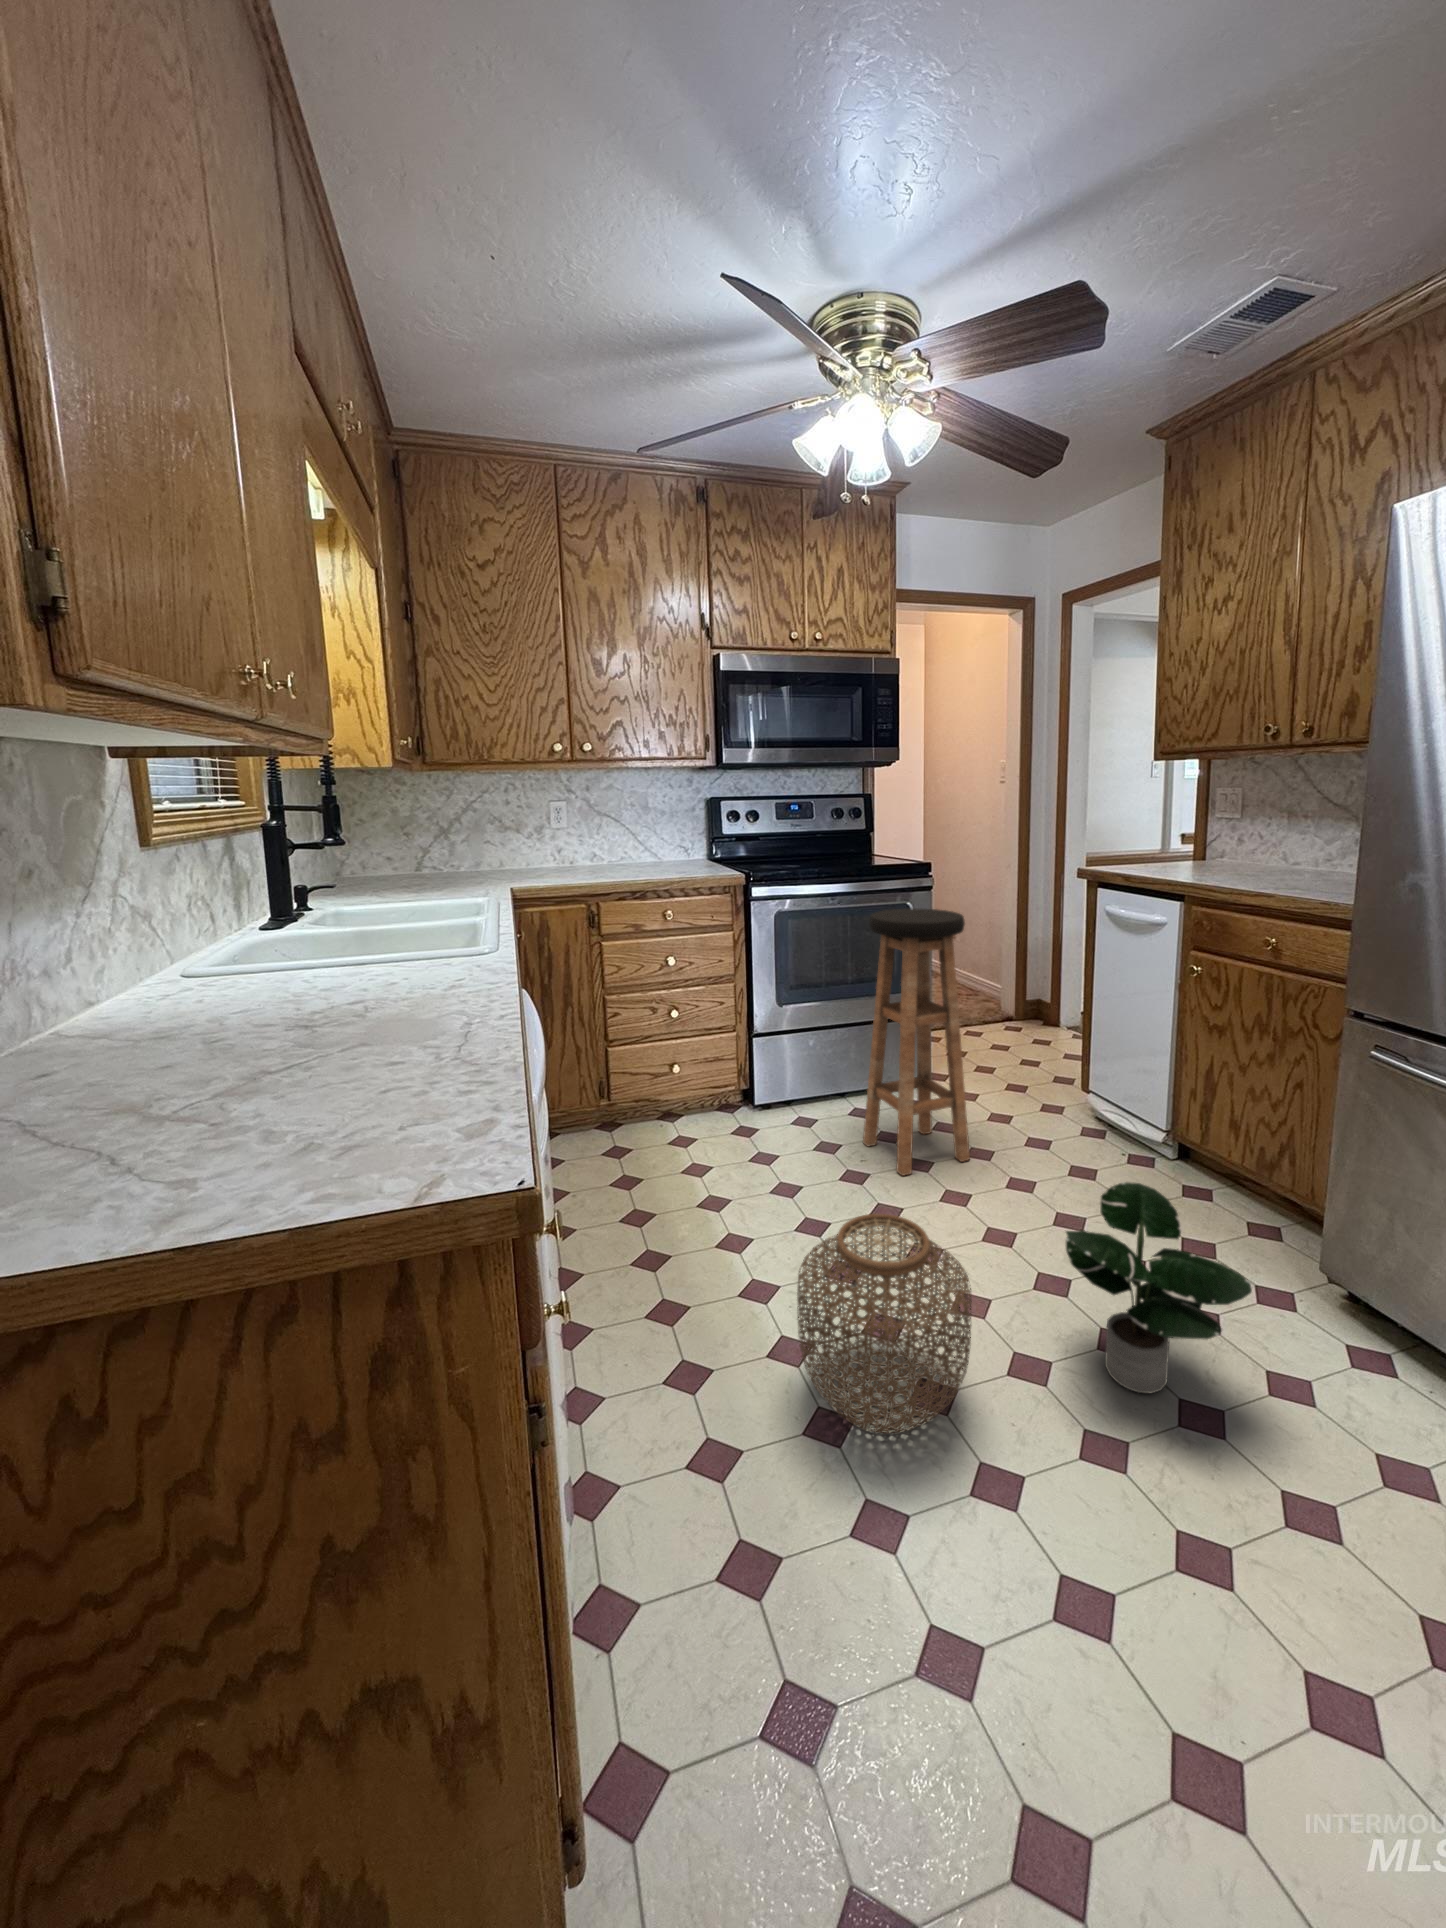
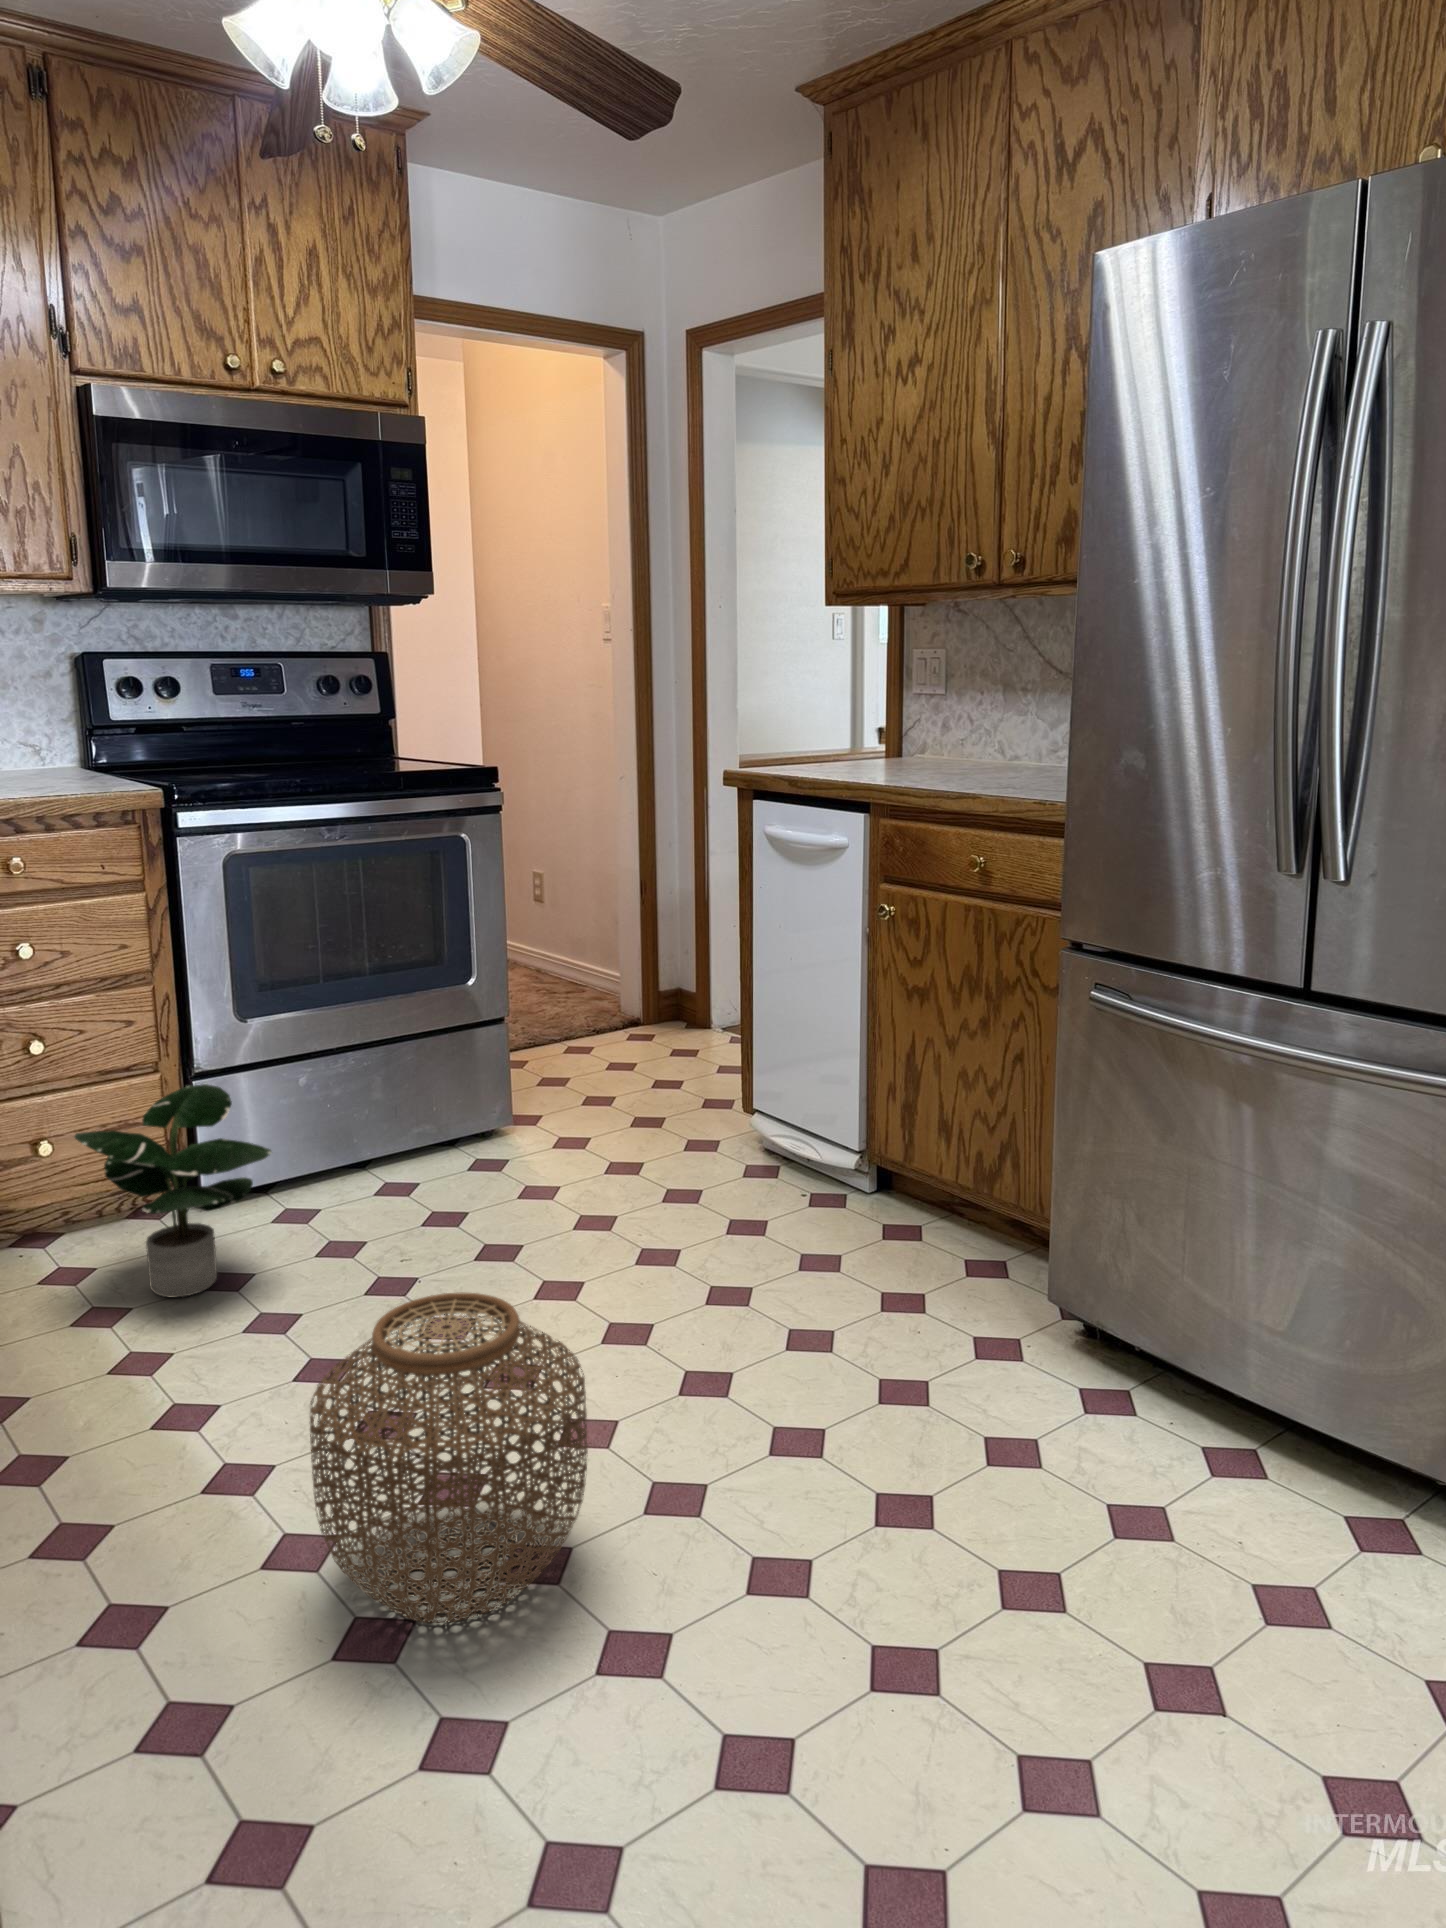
bar stool: present [863,908,970,1175] -> none [398,836,582,1274]
potted plant: present [1066,1182,1252,1393] -> present [74,1084,272,1298]

